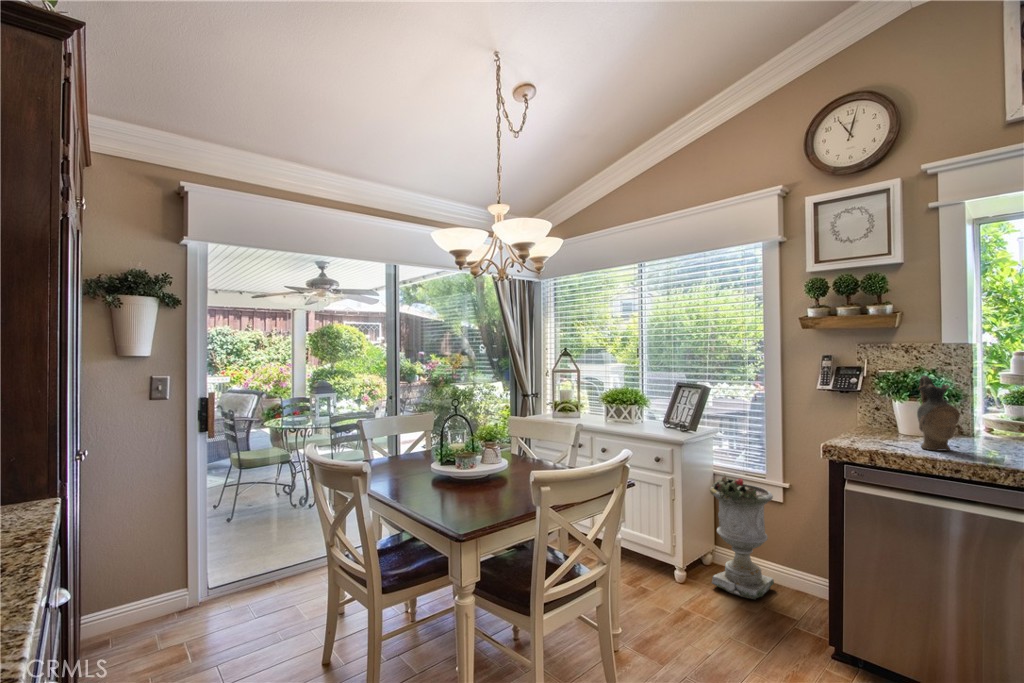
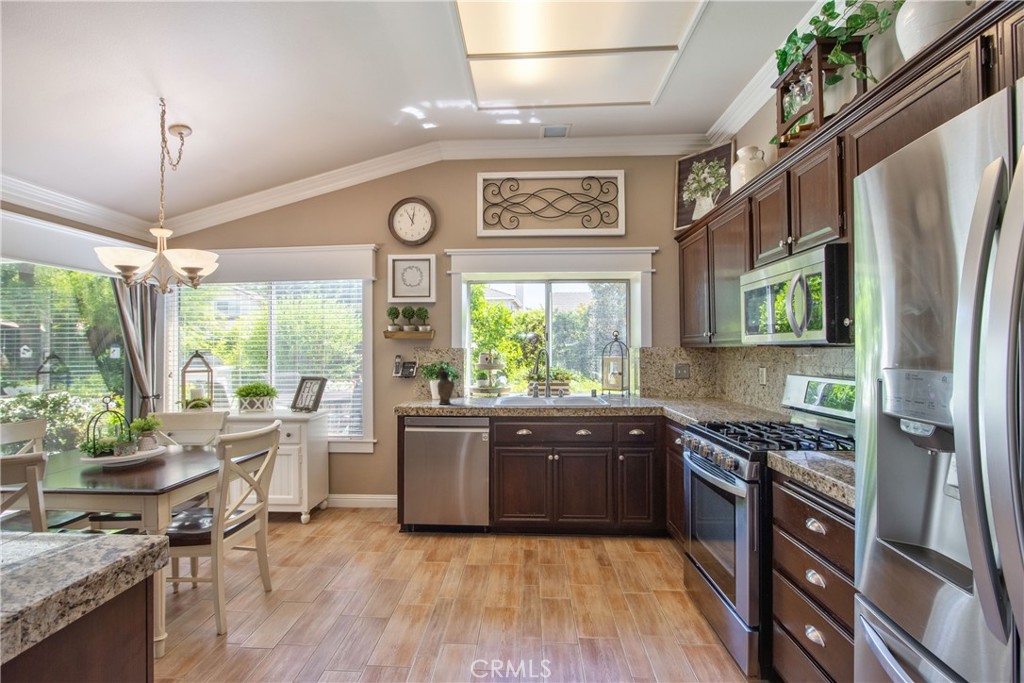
planter: present [710,475,774,599] -> none [327,439,368,519]

